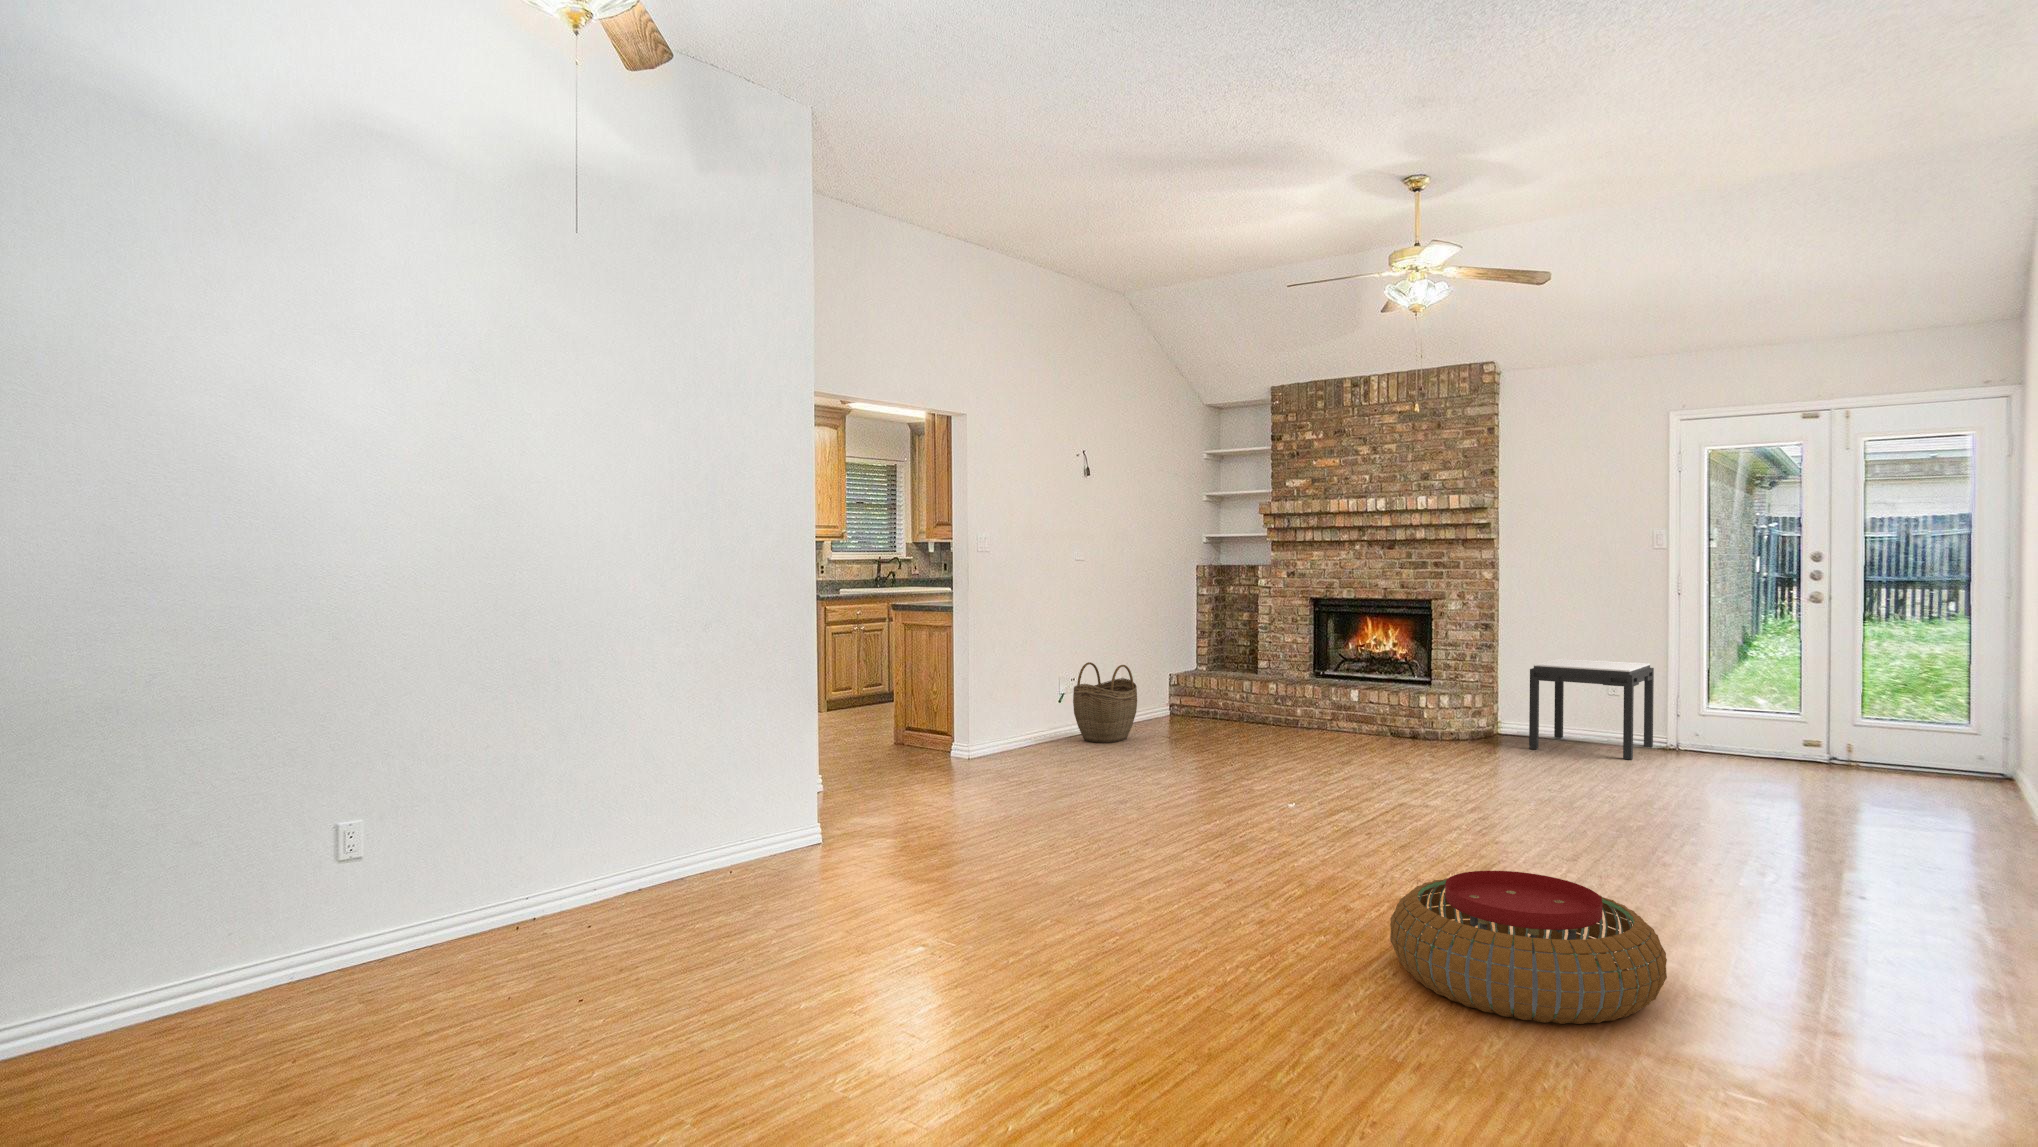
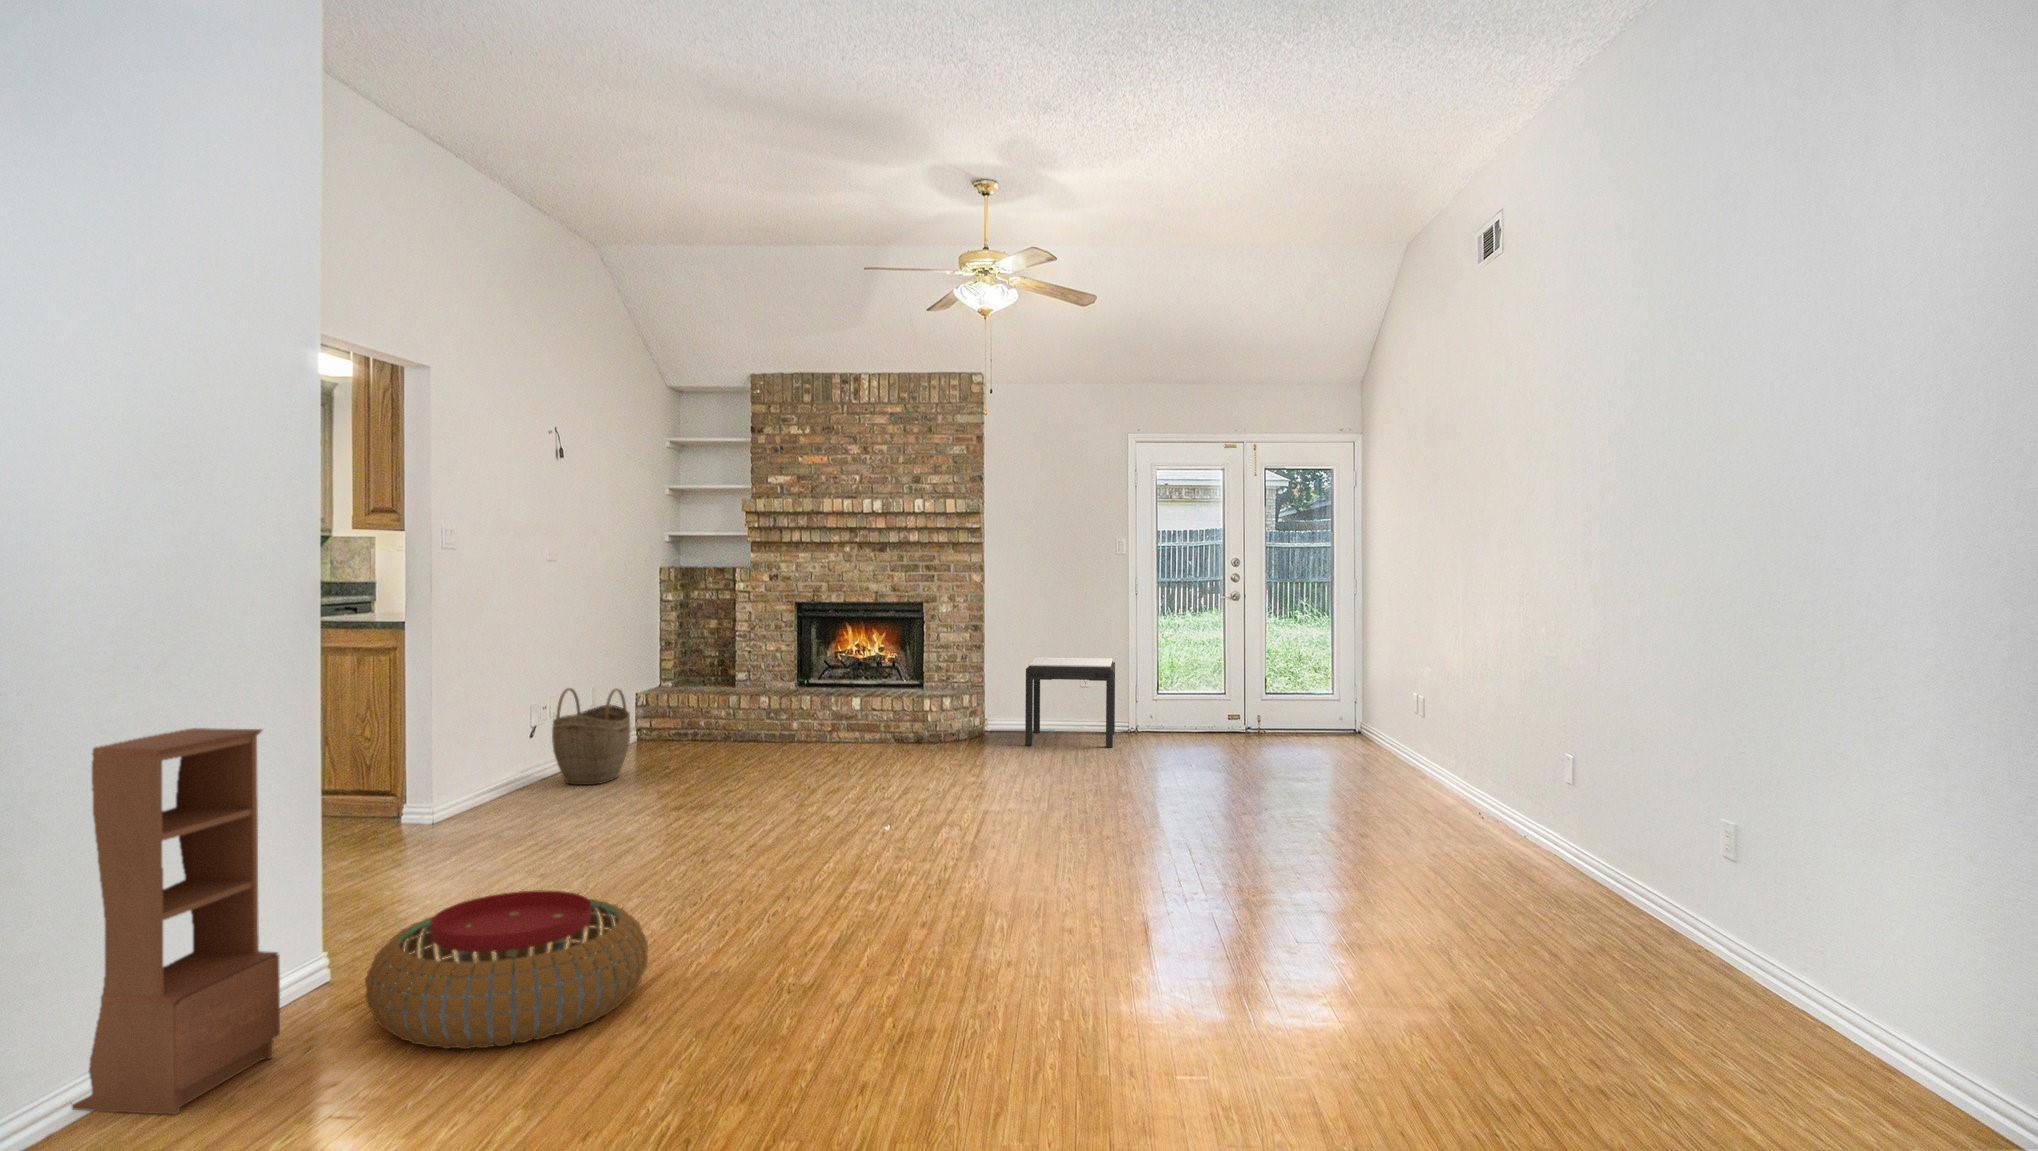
bookcase: none [642,662,755,901] -> present [72,728,280,1115]
pouf: present [1390,871,1667,1024] -> present [365,891,648,1049]

